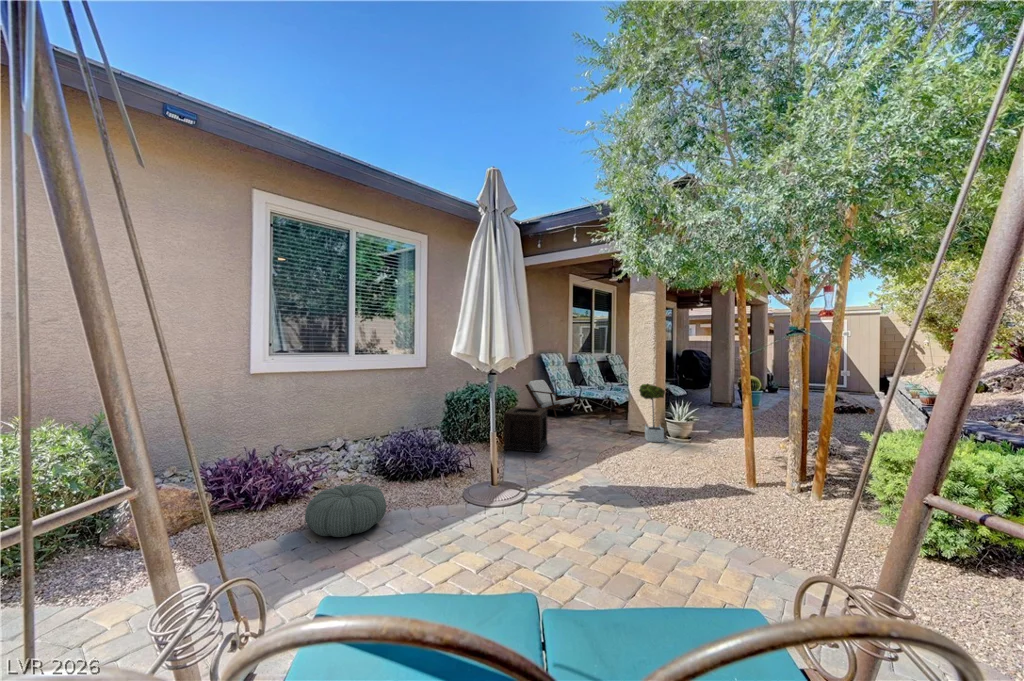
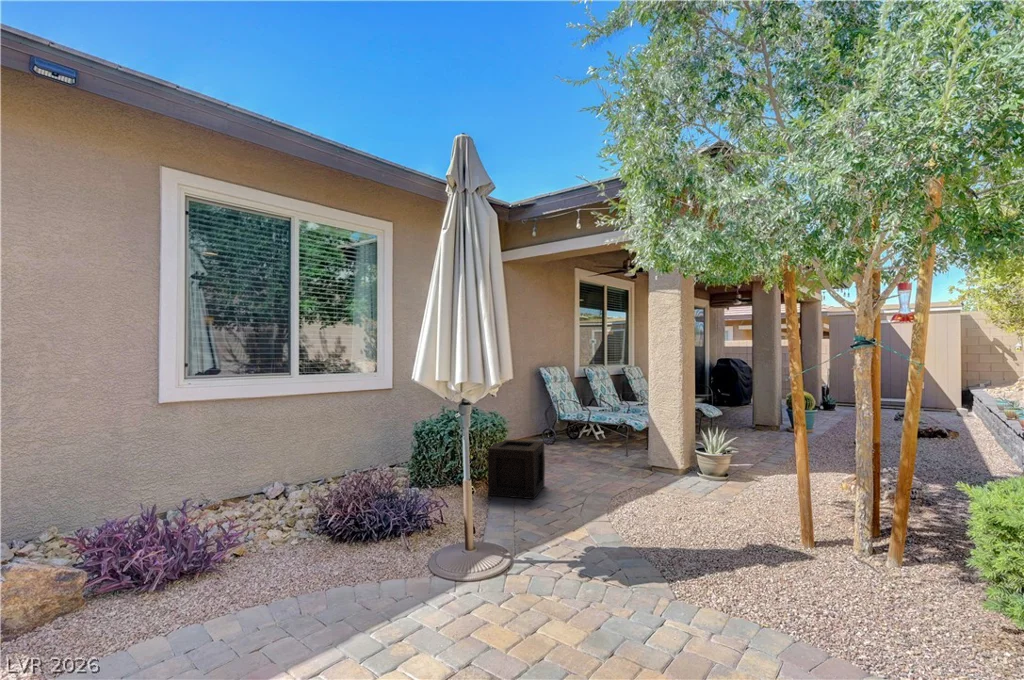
armchair: present [525,380,577,418] -> none [520,400,584,450]
potted tree: present [639,384,665,442] -> none [661,407,695,482]
pouf: present [305,484,386,537] -> none [209,554,321,632]

